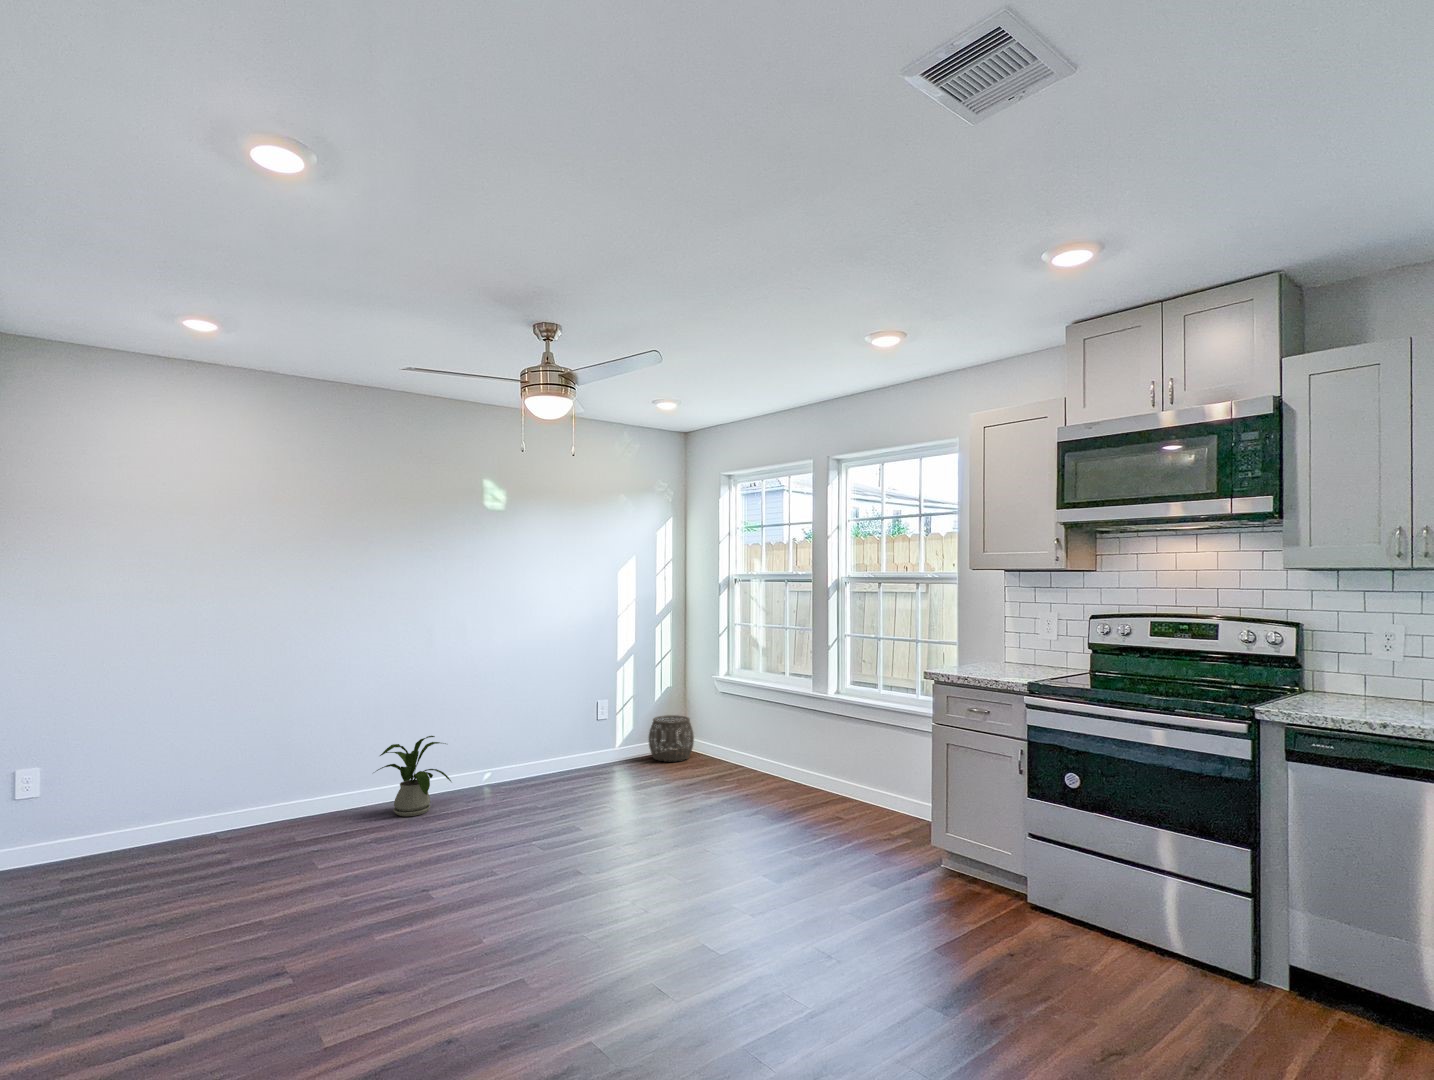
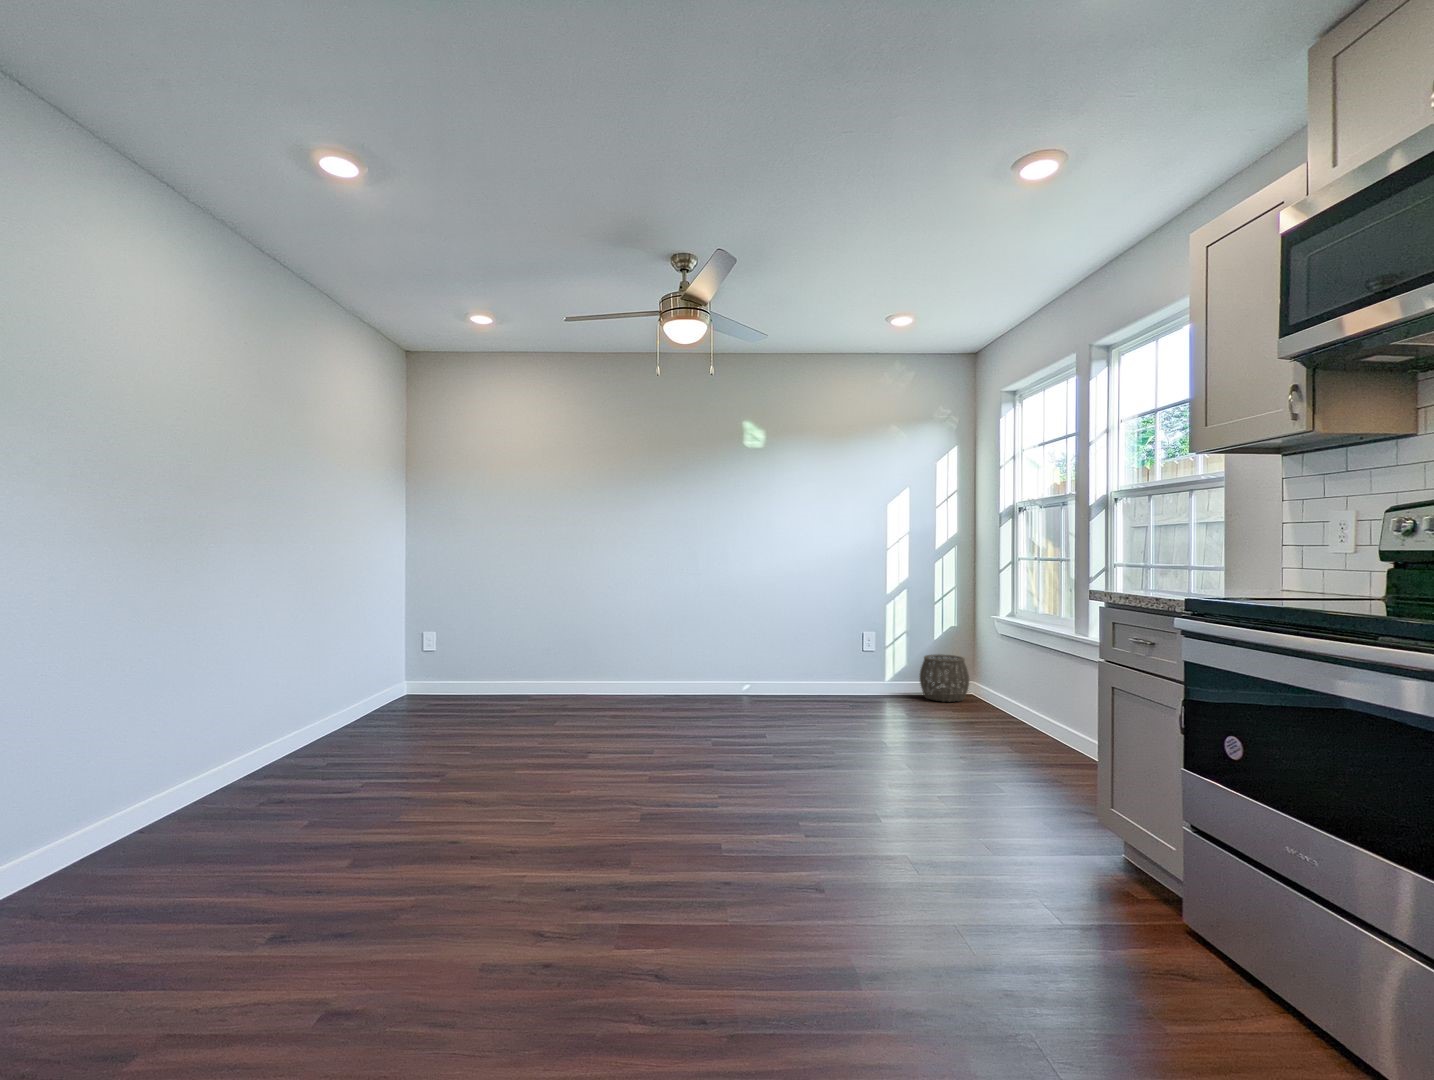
house plant: present [377,736,451,816] -> none [647,641,705,707]

